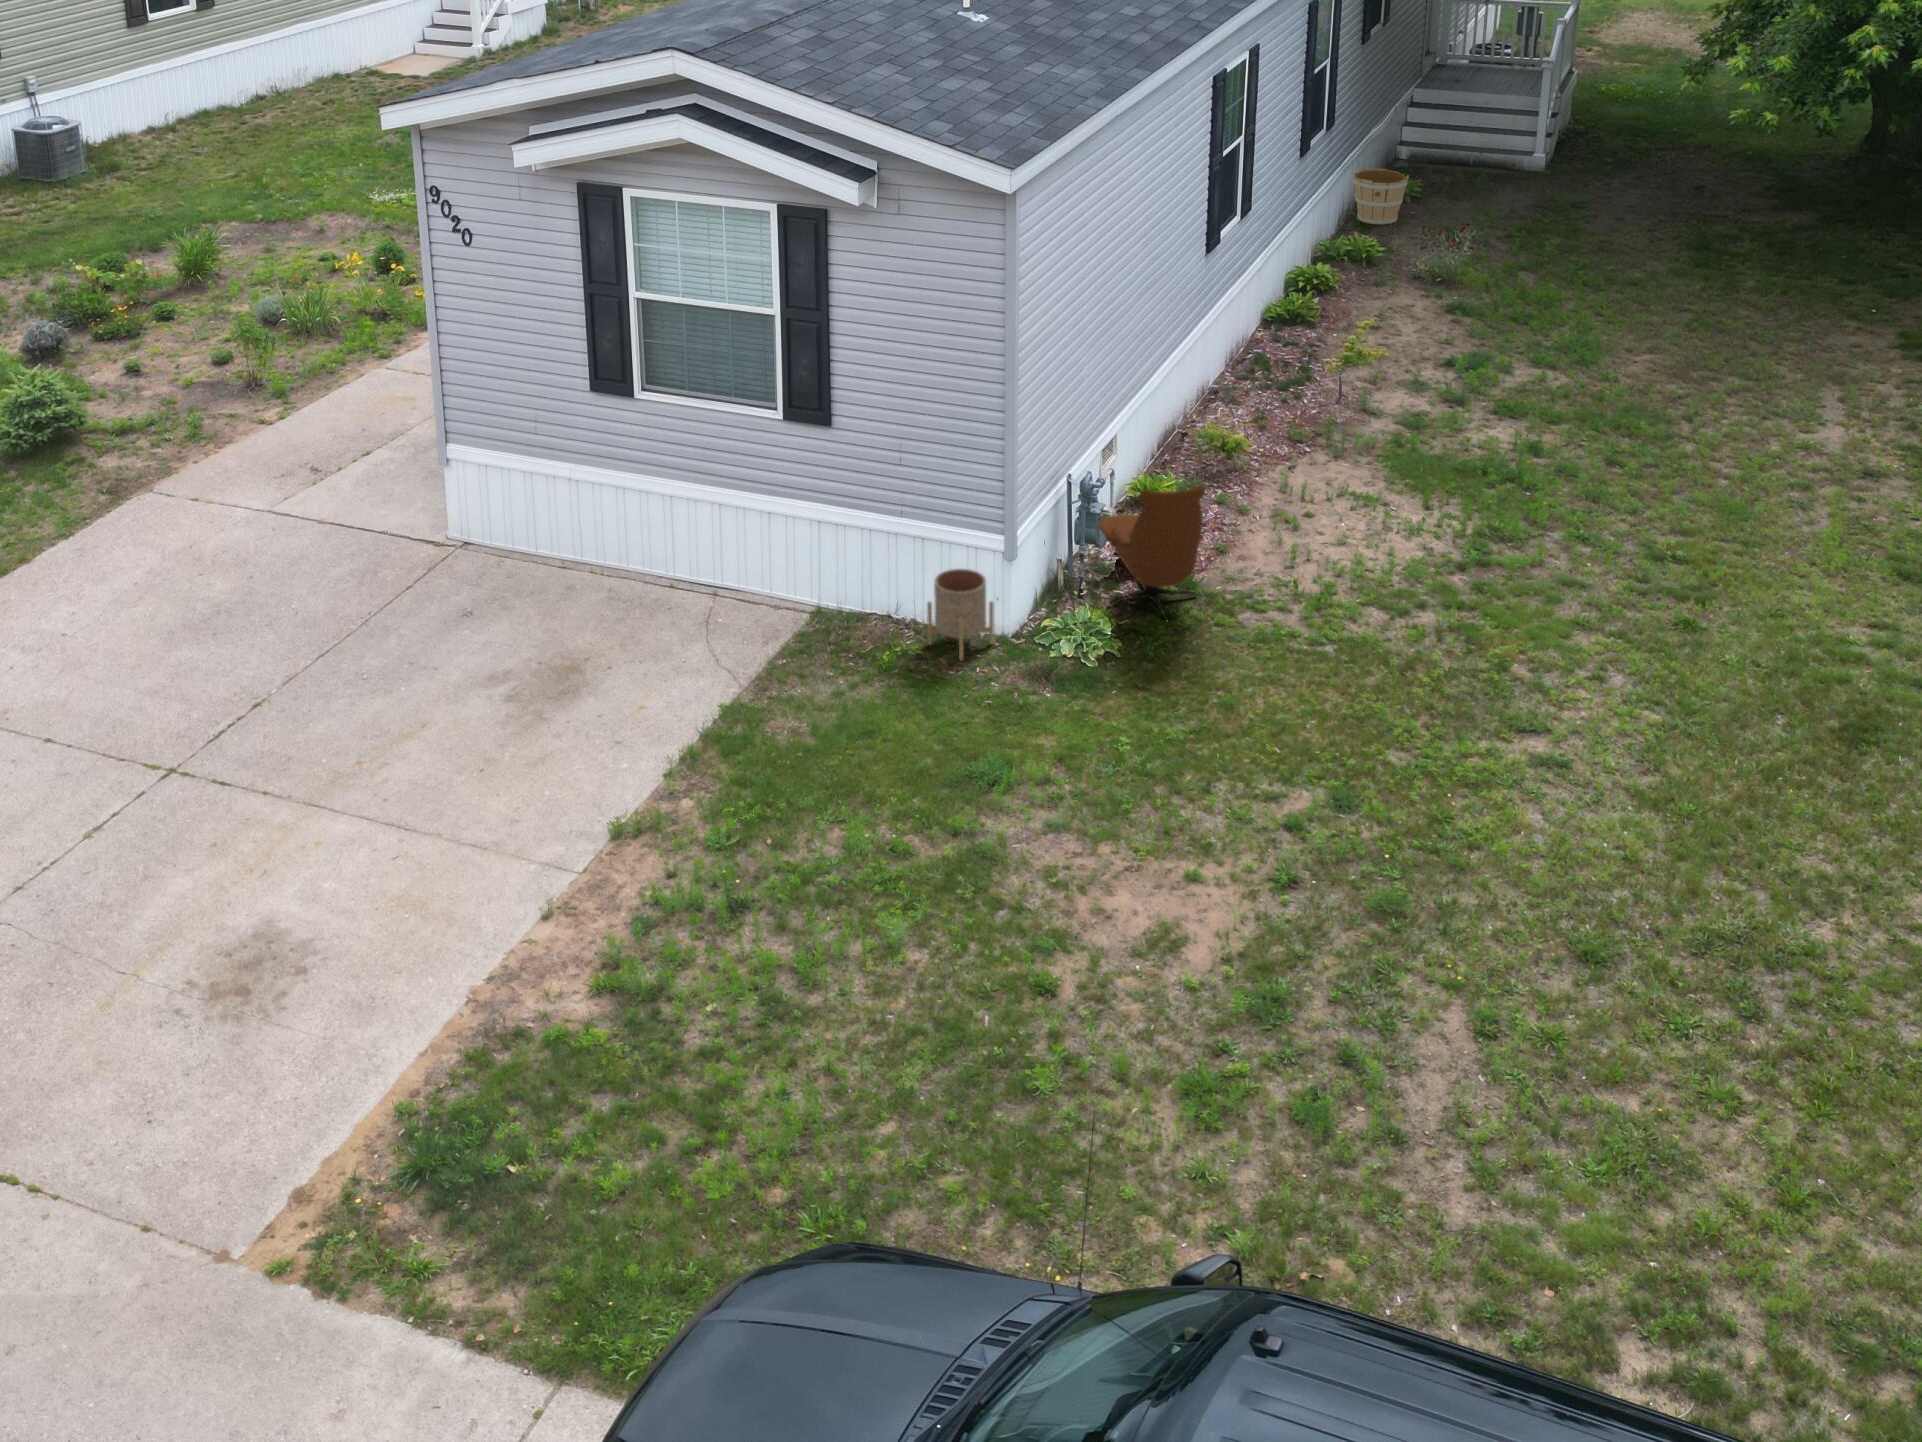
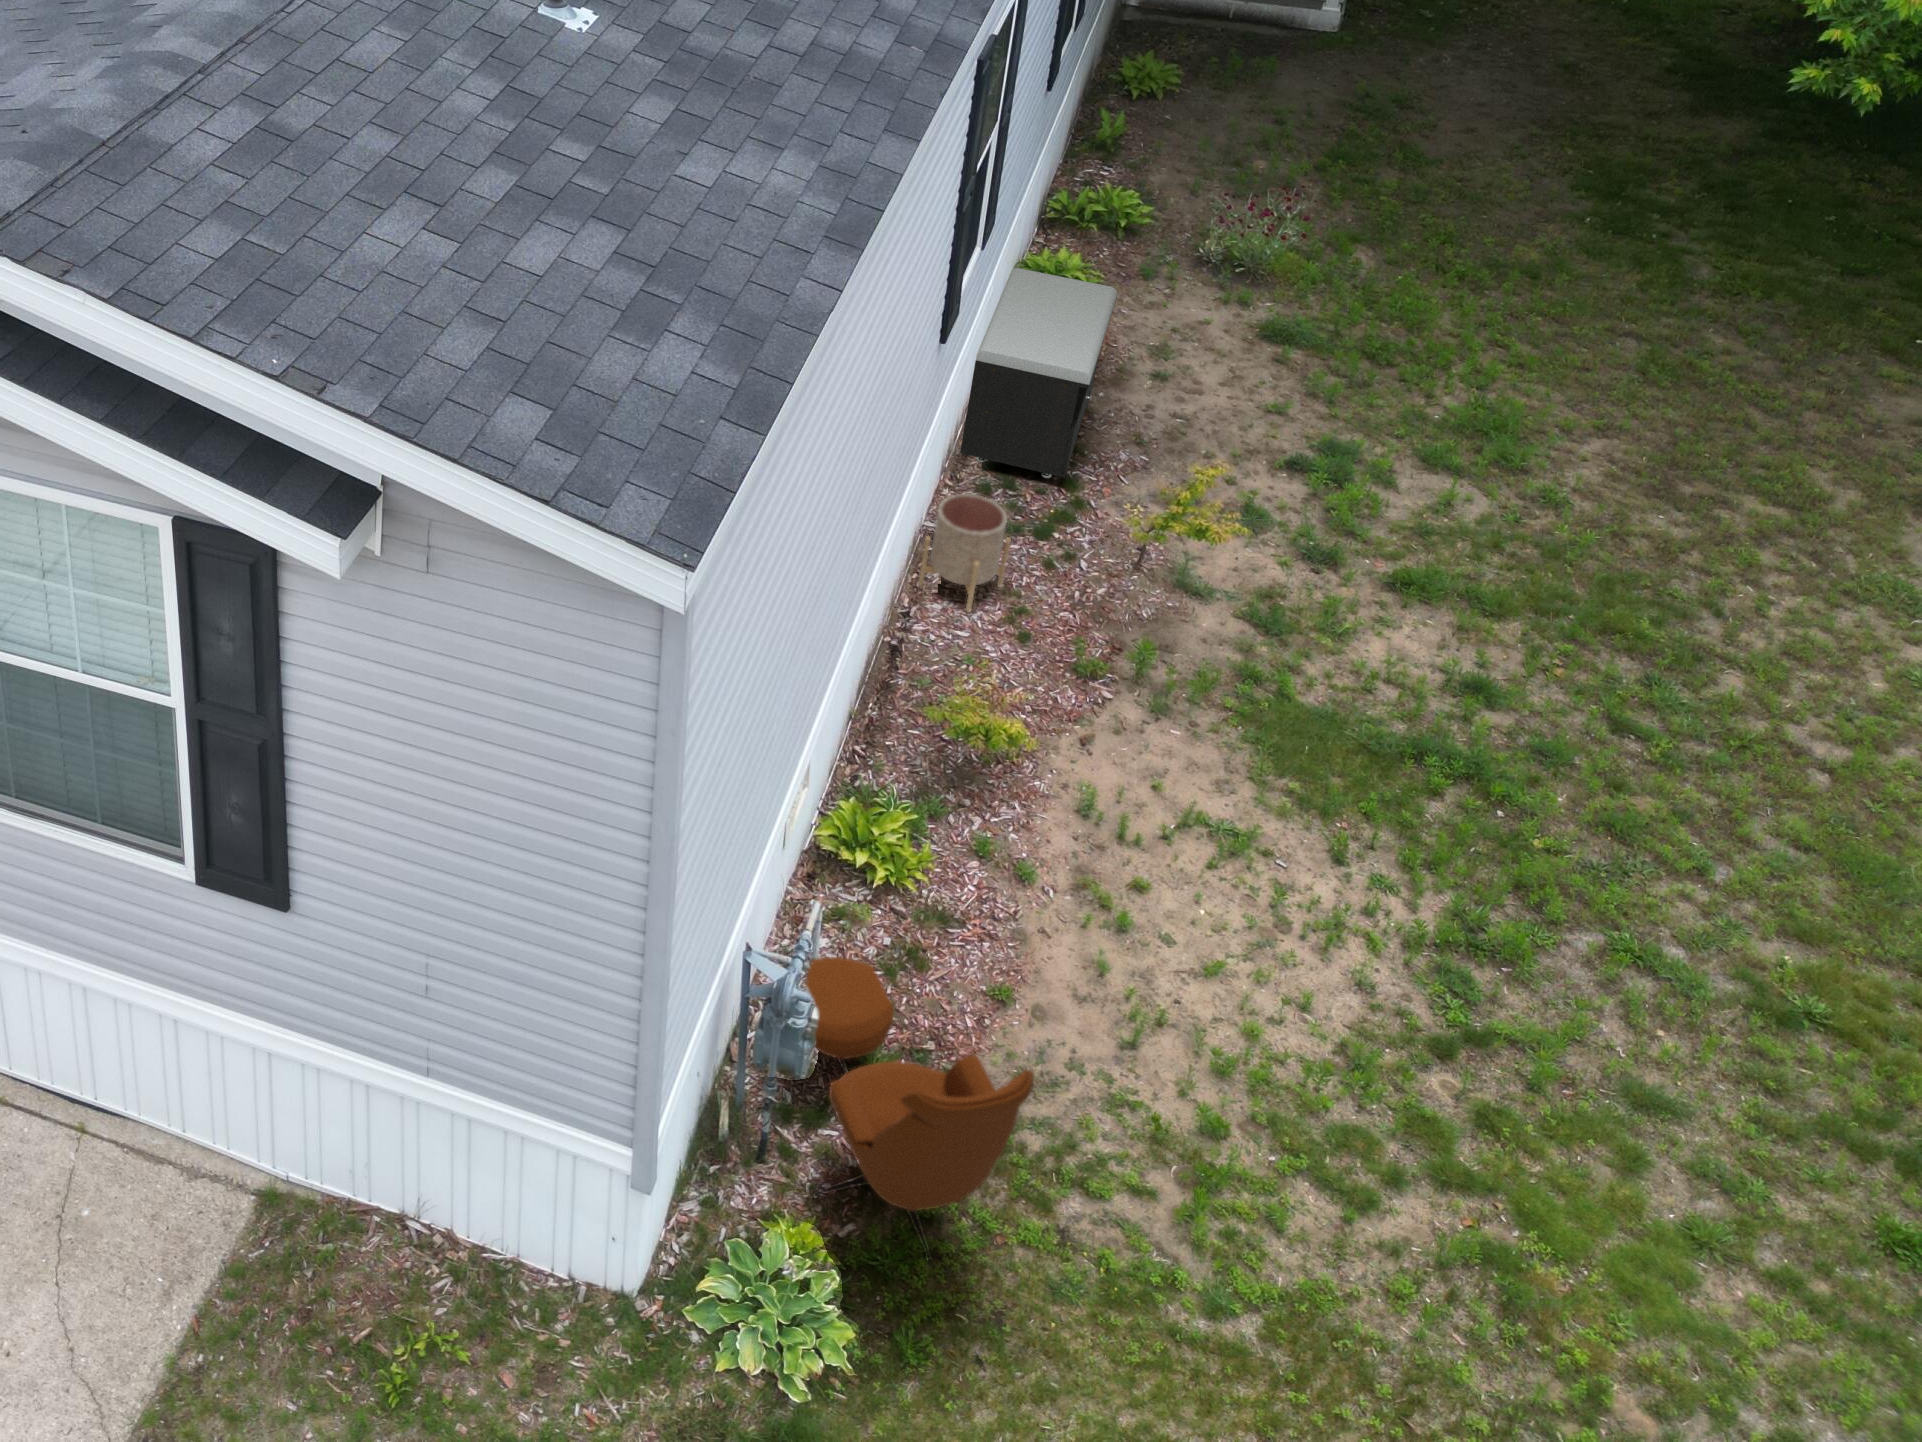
wooden bucket: present [1353,168,1409,225] -> none [1093,60,1180,151]
storage bench: none [1236,248,1333,364] -> present [960,268,1117,478]
planter: present [927,569,994,660] -> present [918,494,1011,612]

